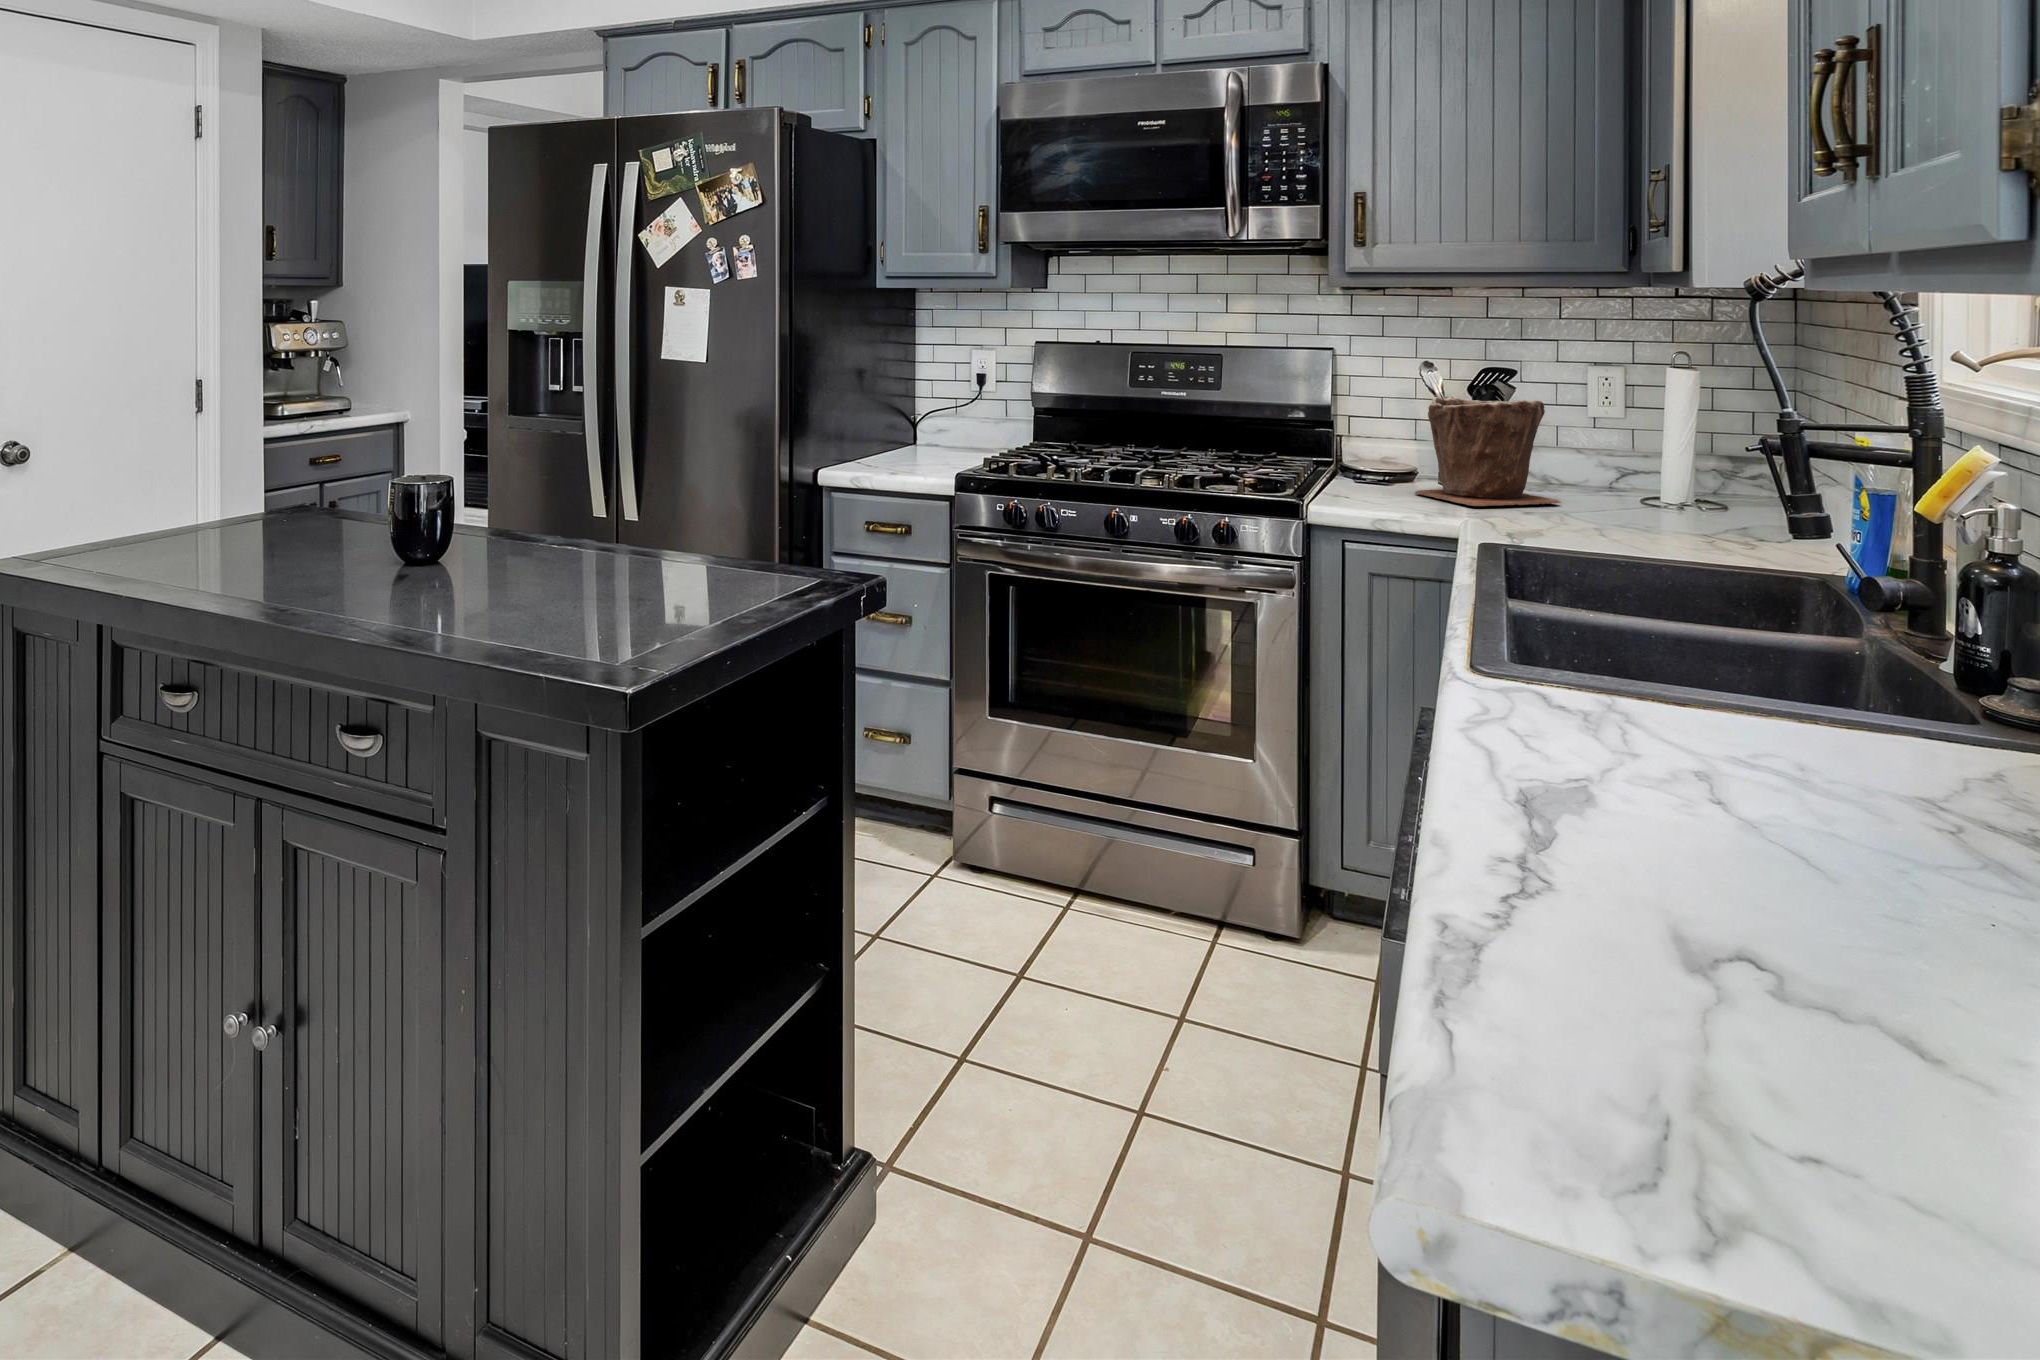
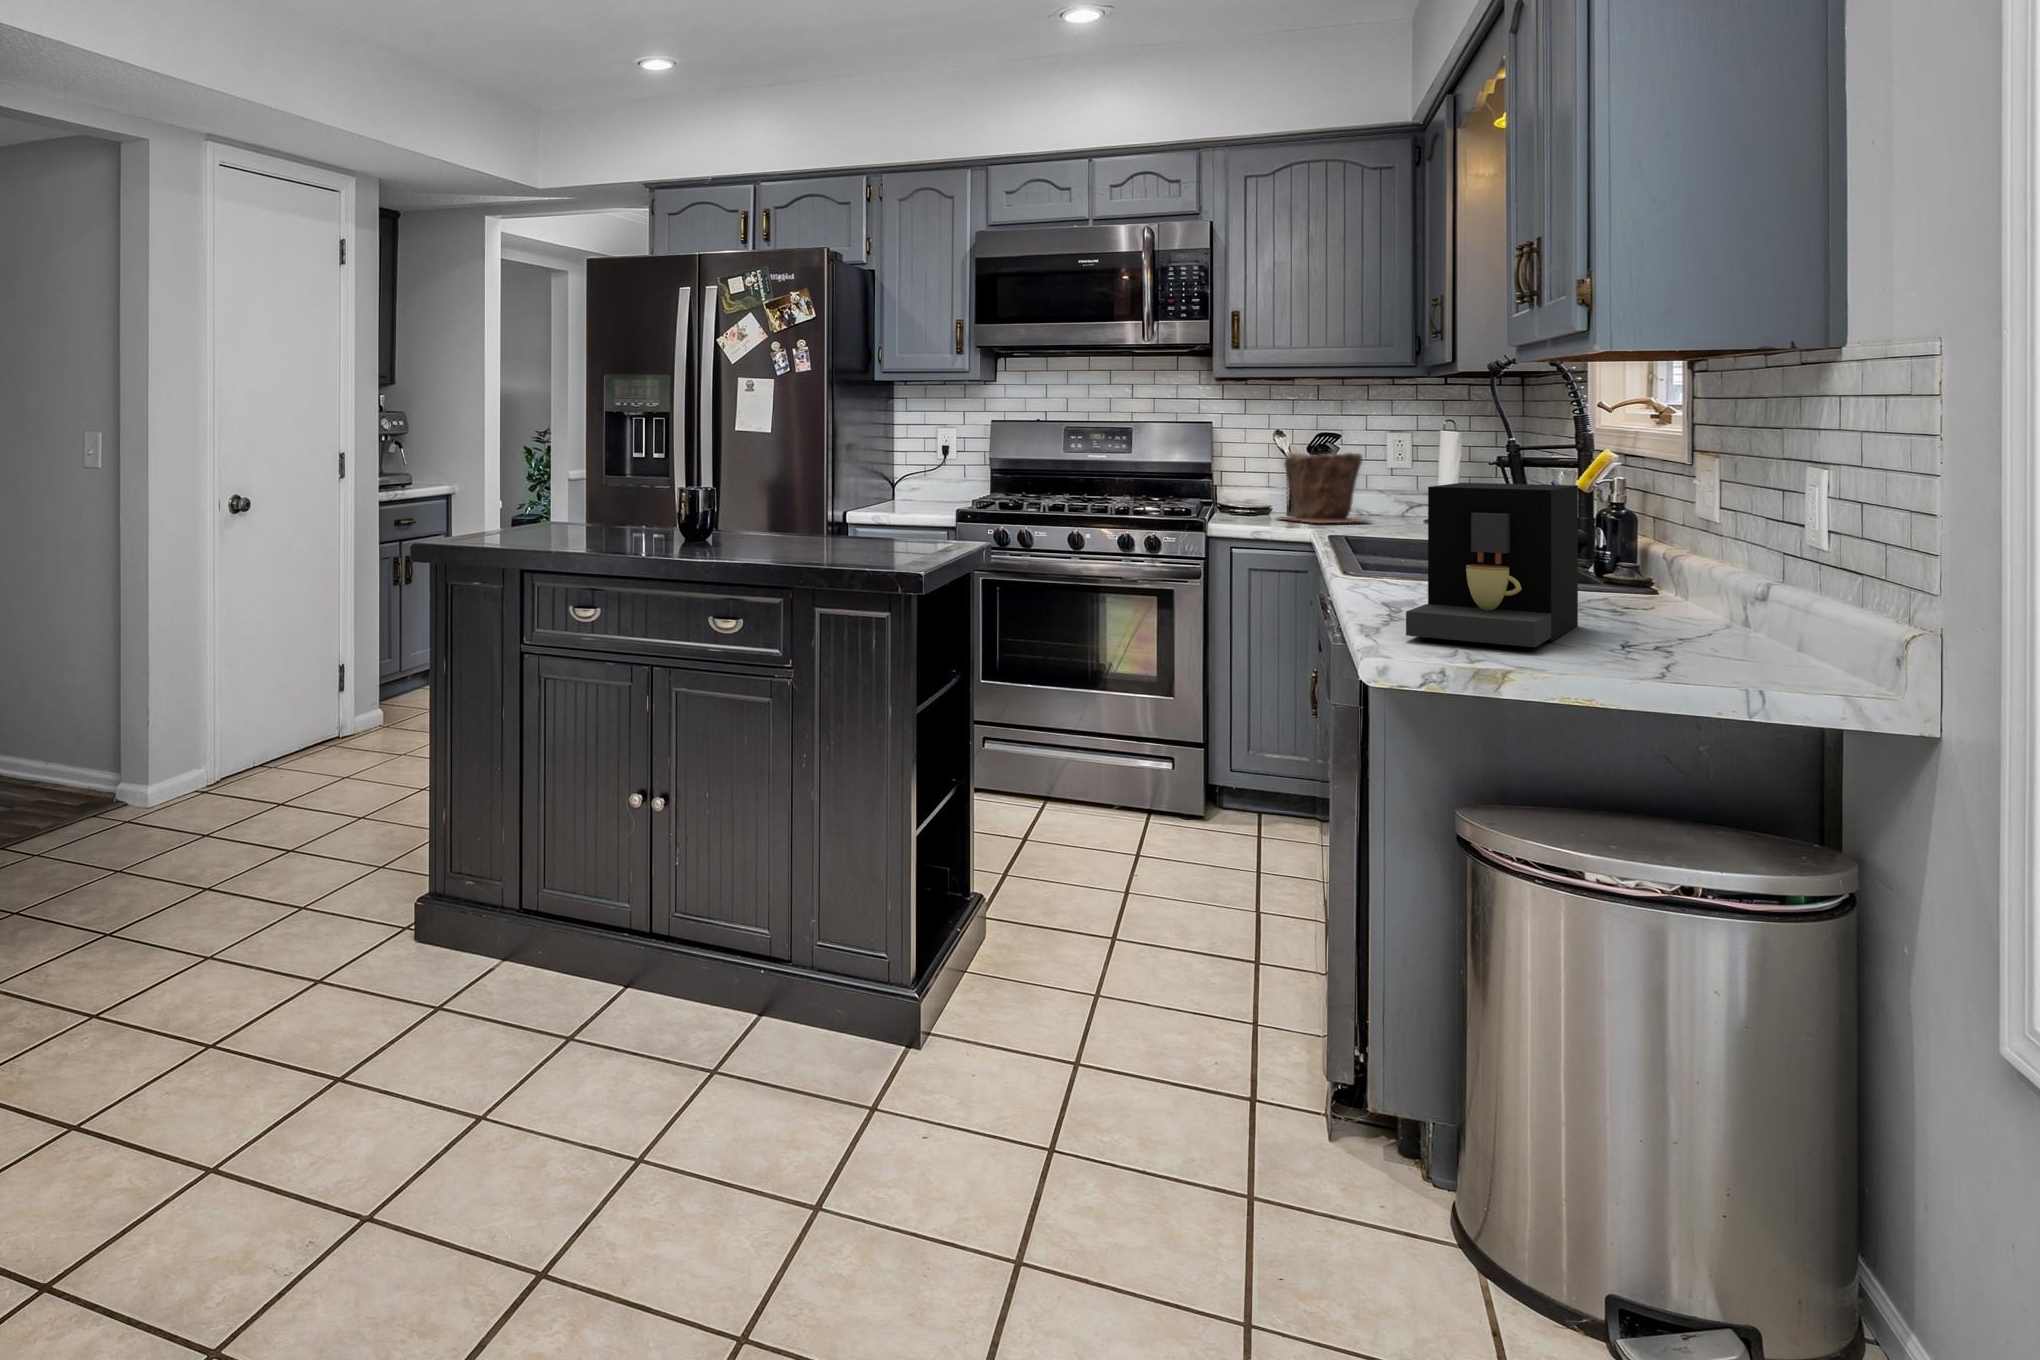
coffee maker: none [1516,587,1981,1202] -> present [1406,483,1578,647]

